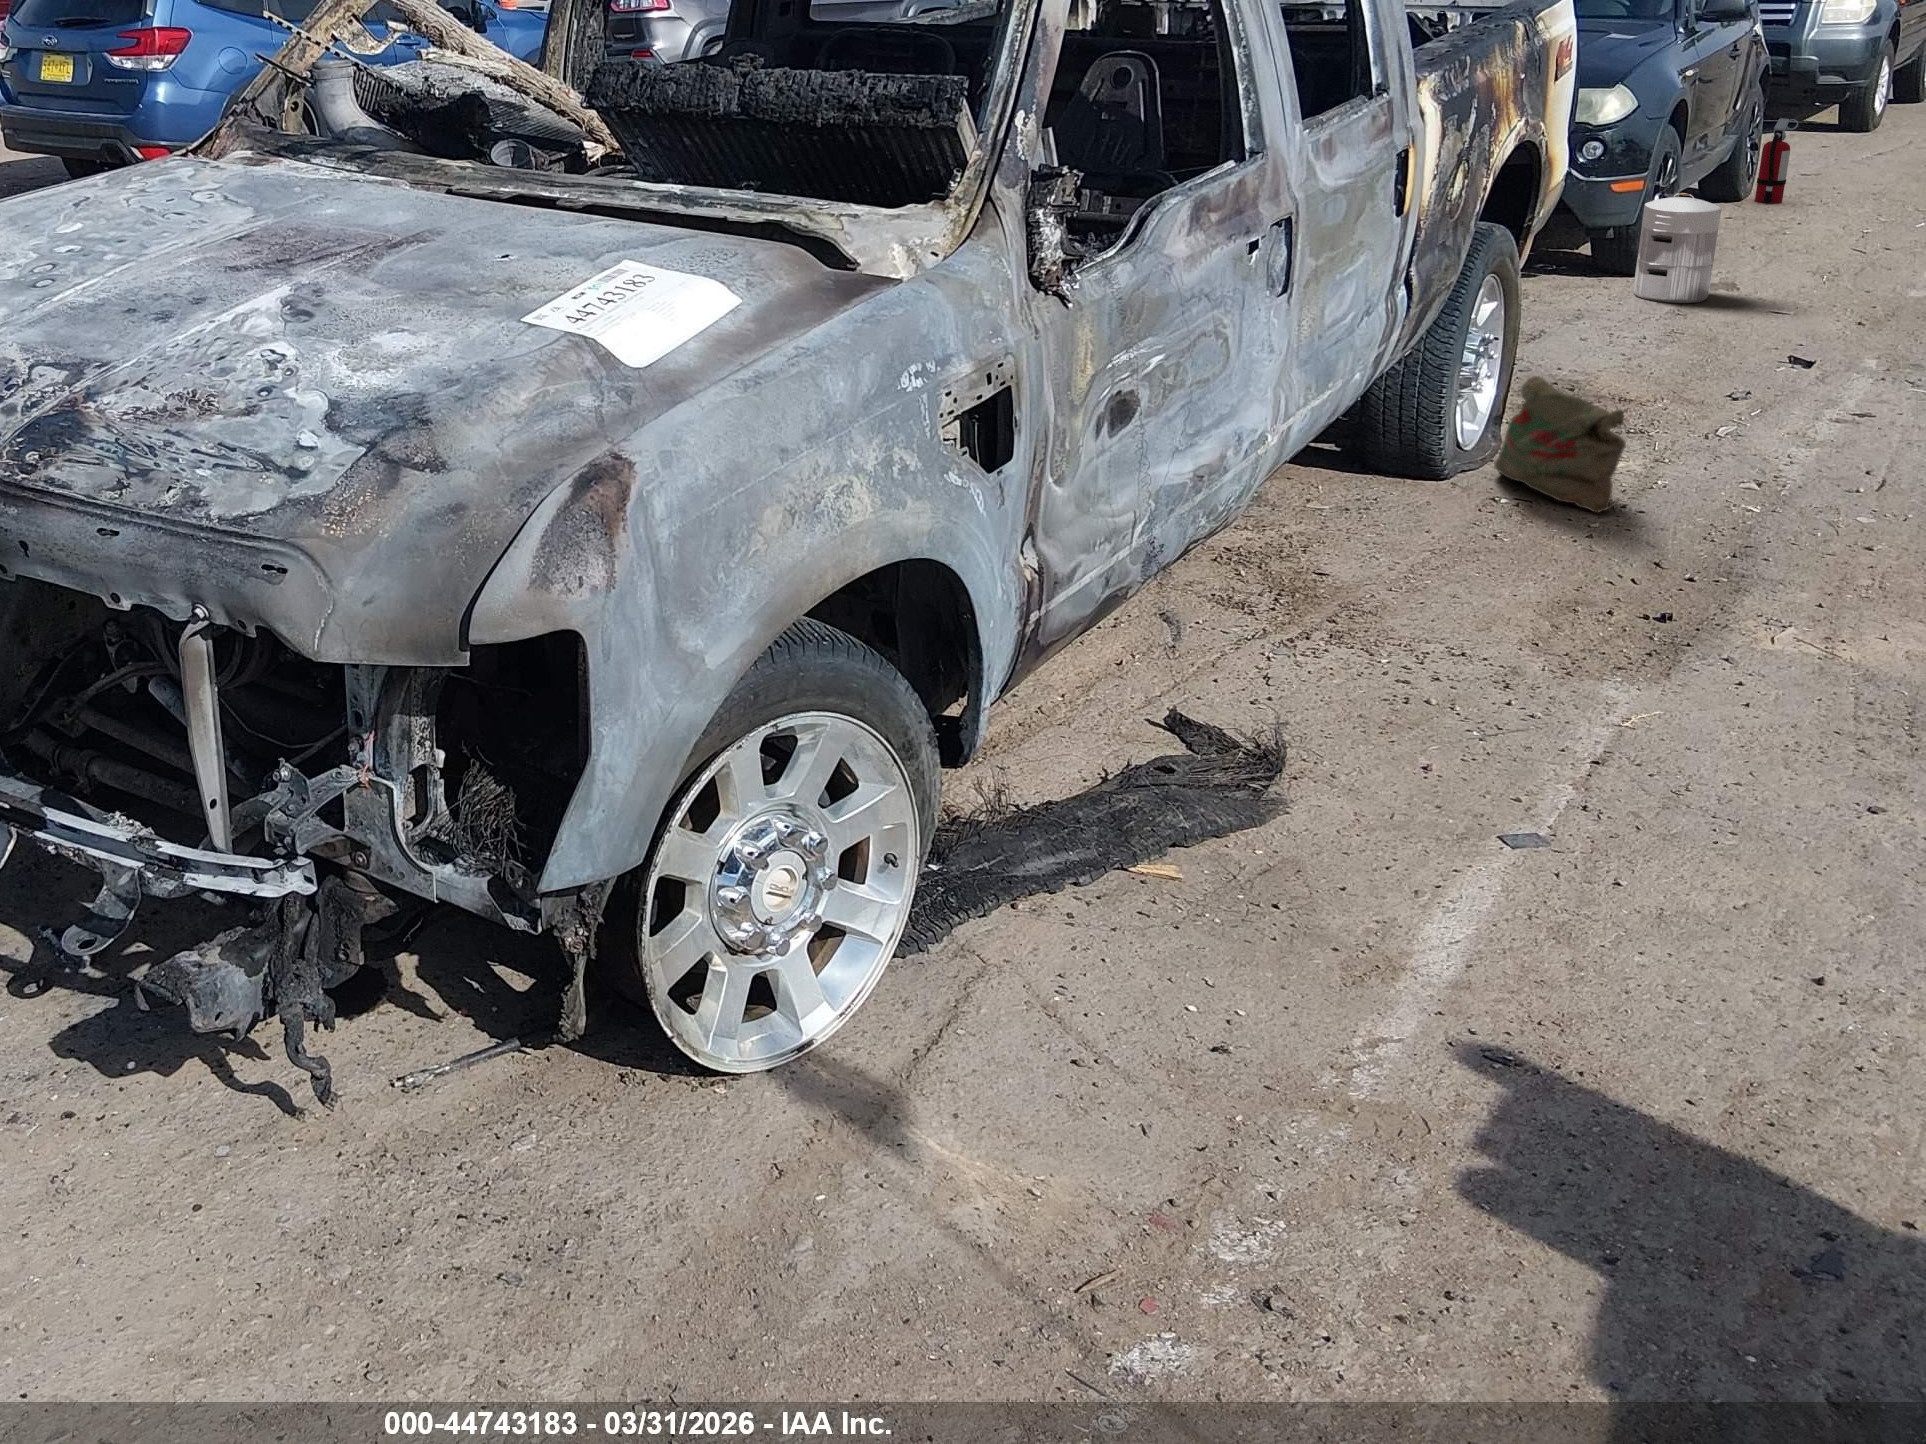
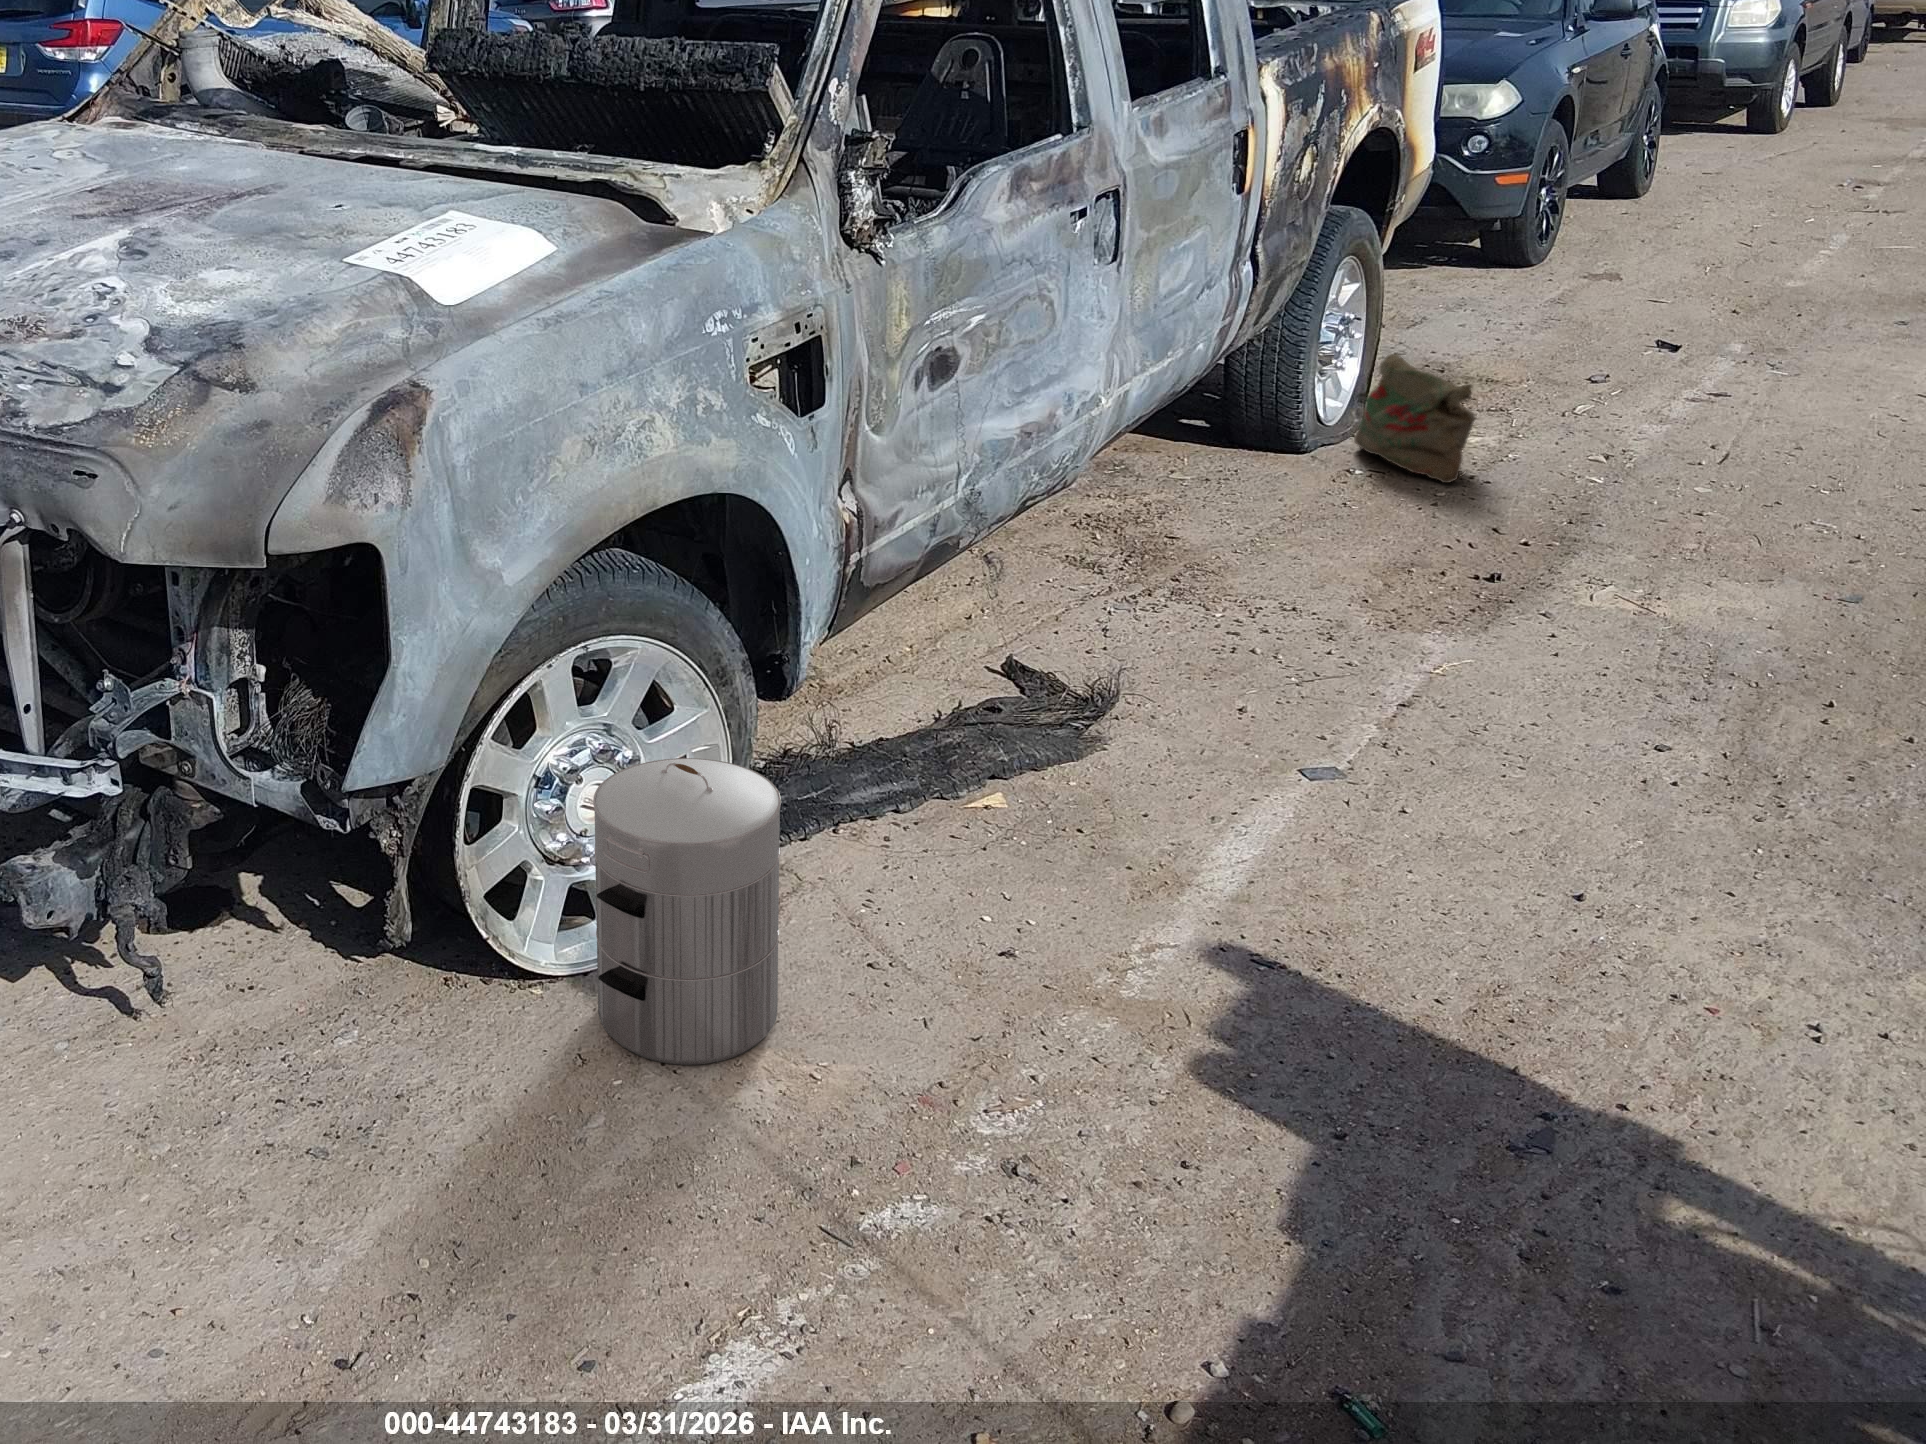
fire extinguisher: present [1755,118,1798,203] -> none [1649,120,1690,202]
waste bin: present [1633,193,1722,303] -> present [593,758,781,1065]

